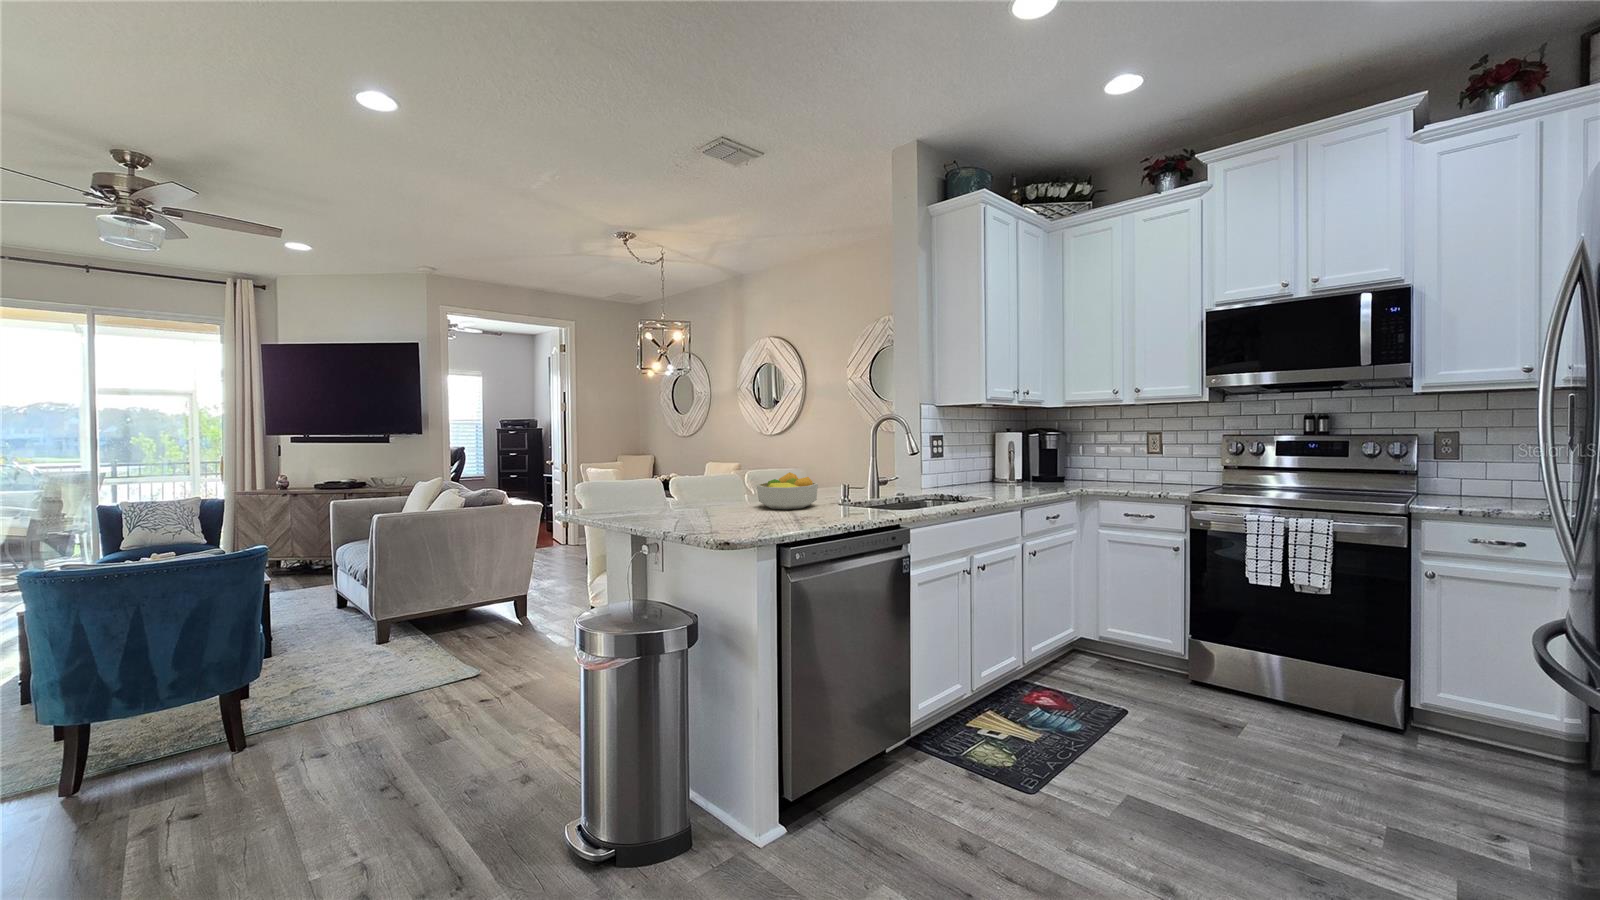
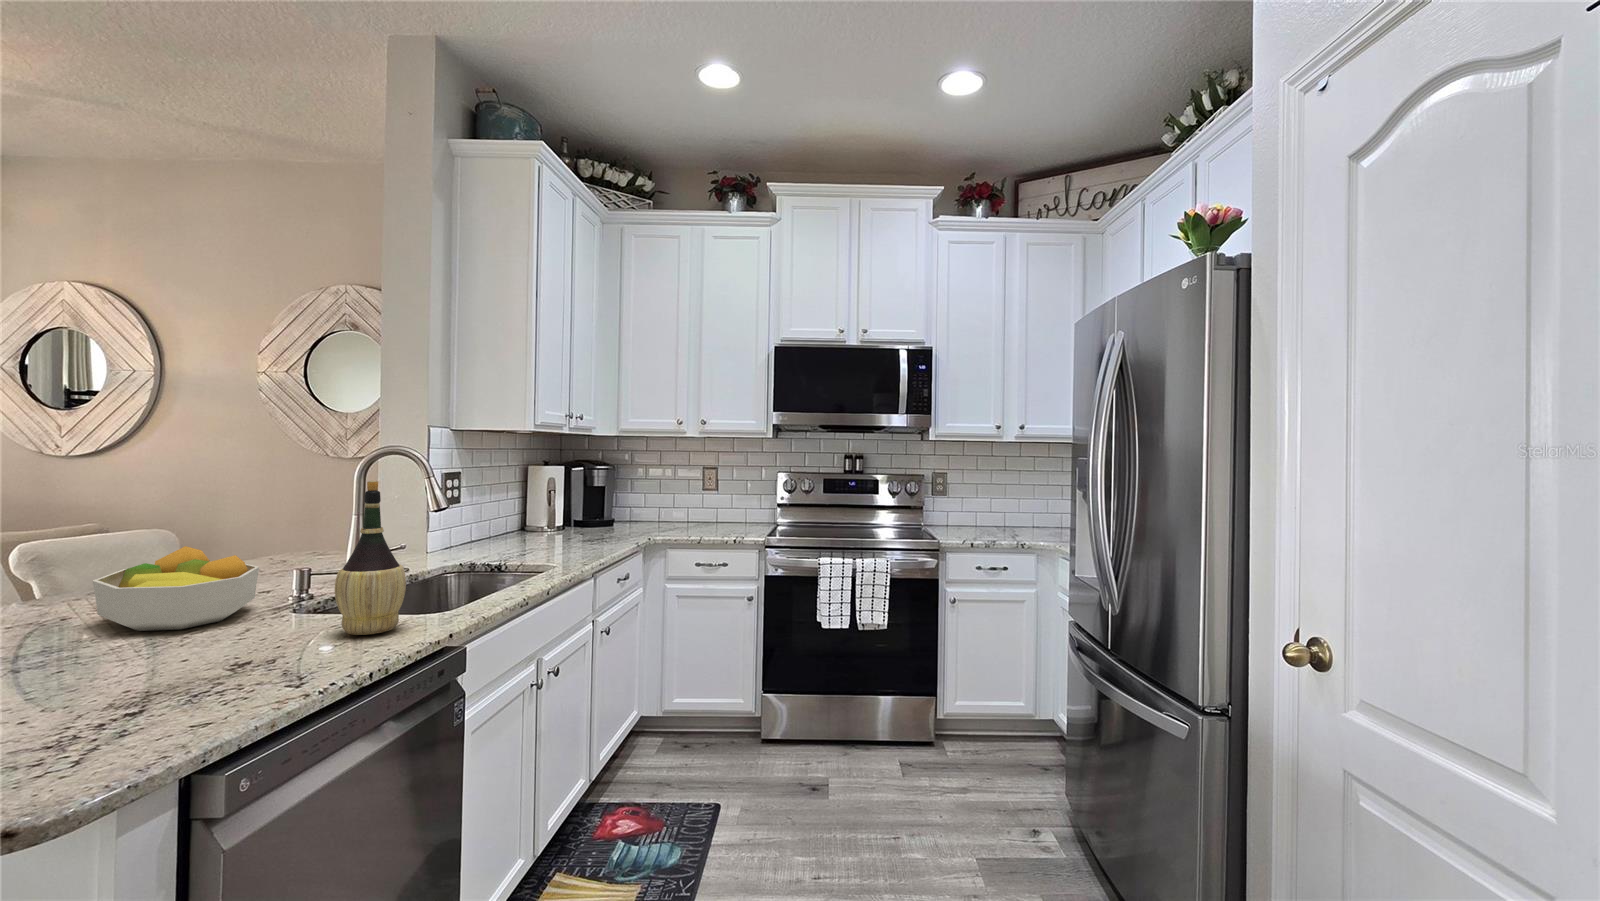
wine bottle: none [843,434,876,516] -> present [335,481,406,635]

